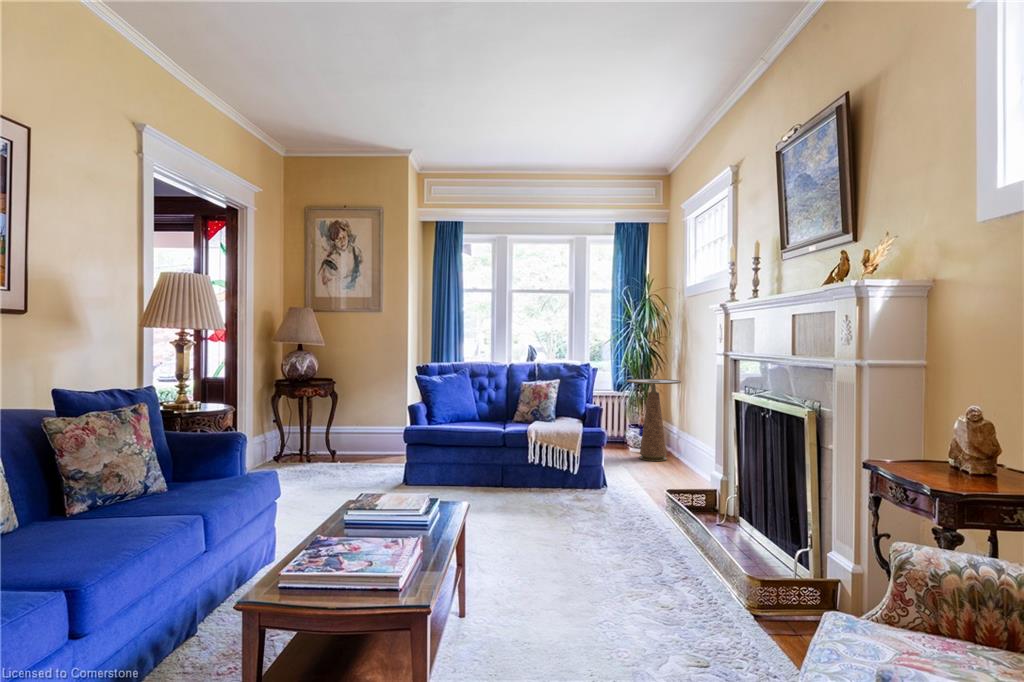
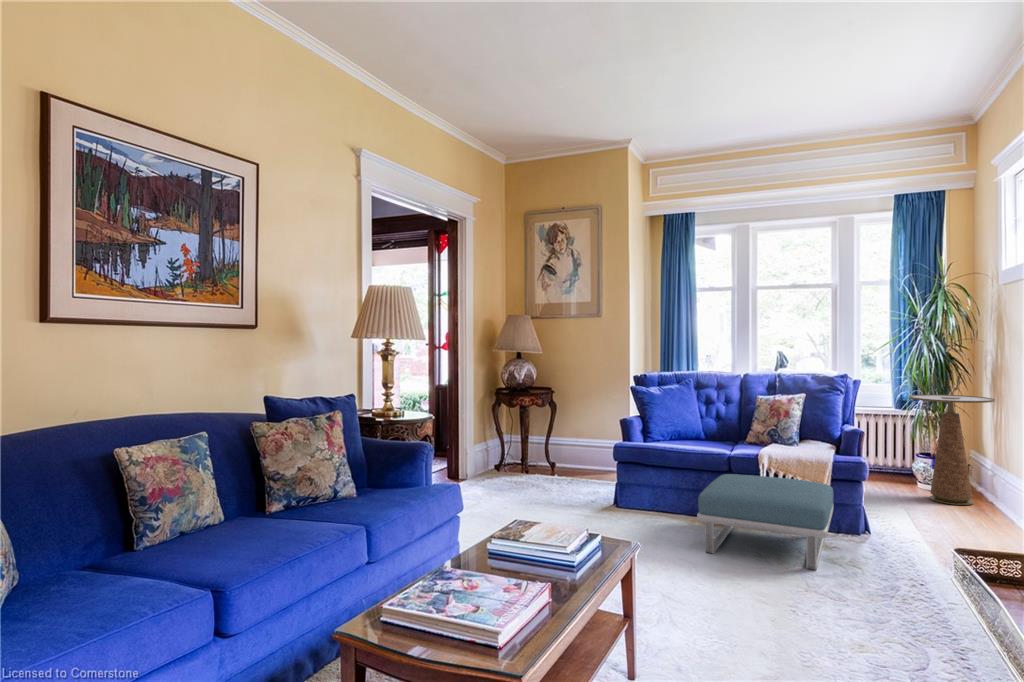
footstool: none [486,448,585,517] -> present [697,474,833,570]

